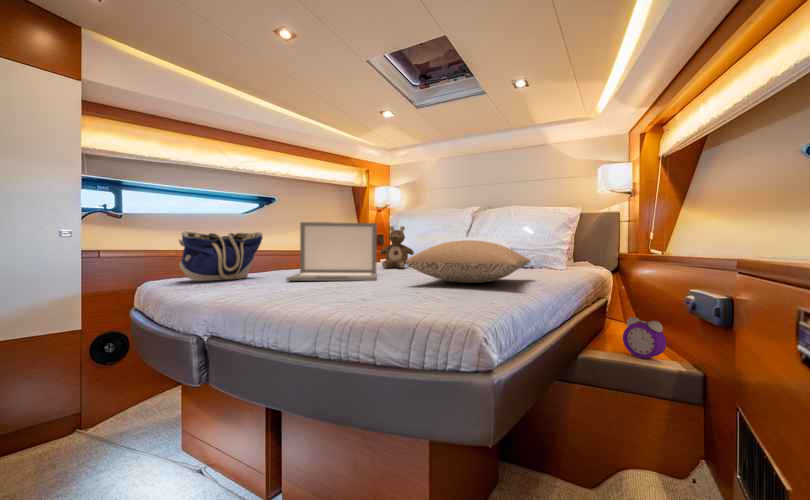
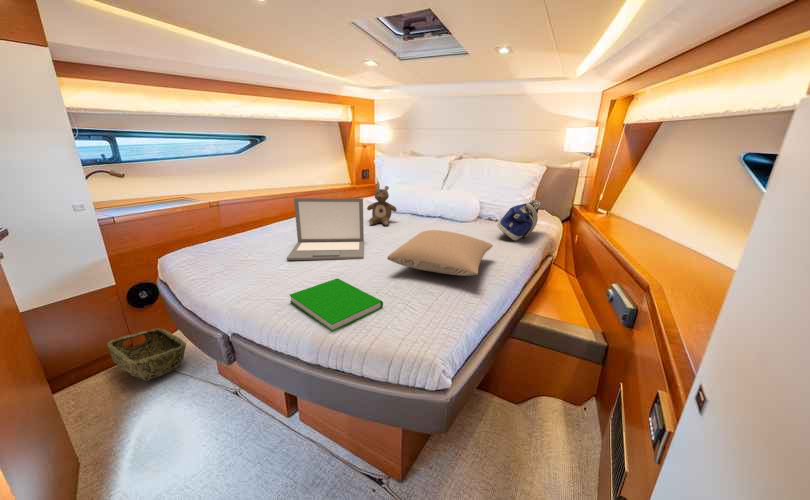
tote bag: present [178,232,262,281] -> present [497,200,541,240]
book: none [288,282,402,308] -> present [290,278,383,332]
alarm clock: present [623,317,666,358] -> none [555,292,586,325]
woven basket: none [48,391,146,452] -> present [107,328,186,380]

